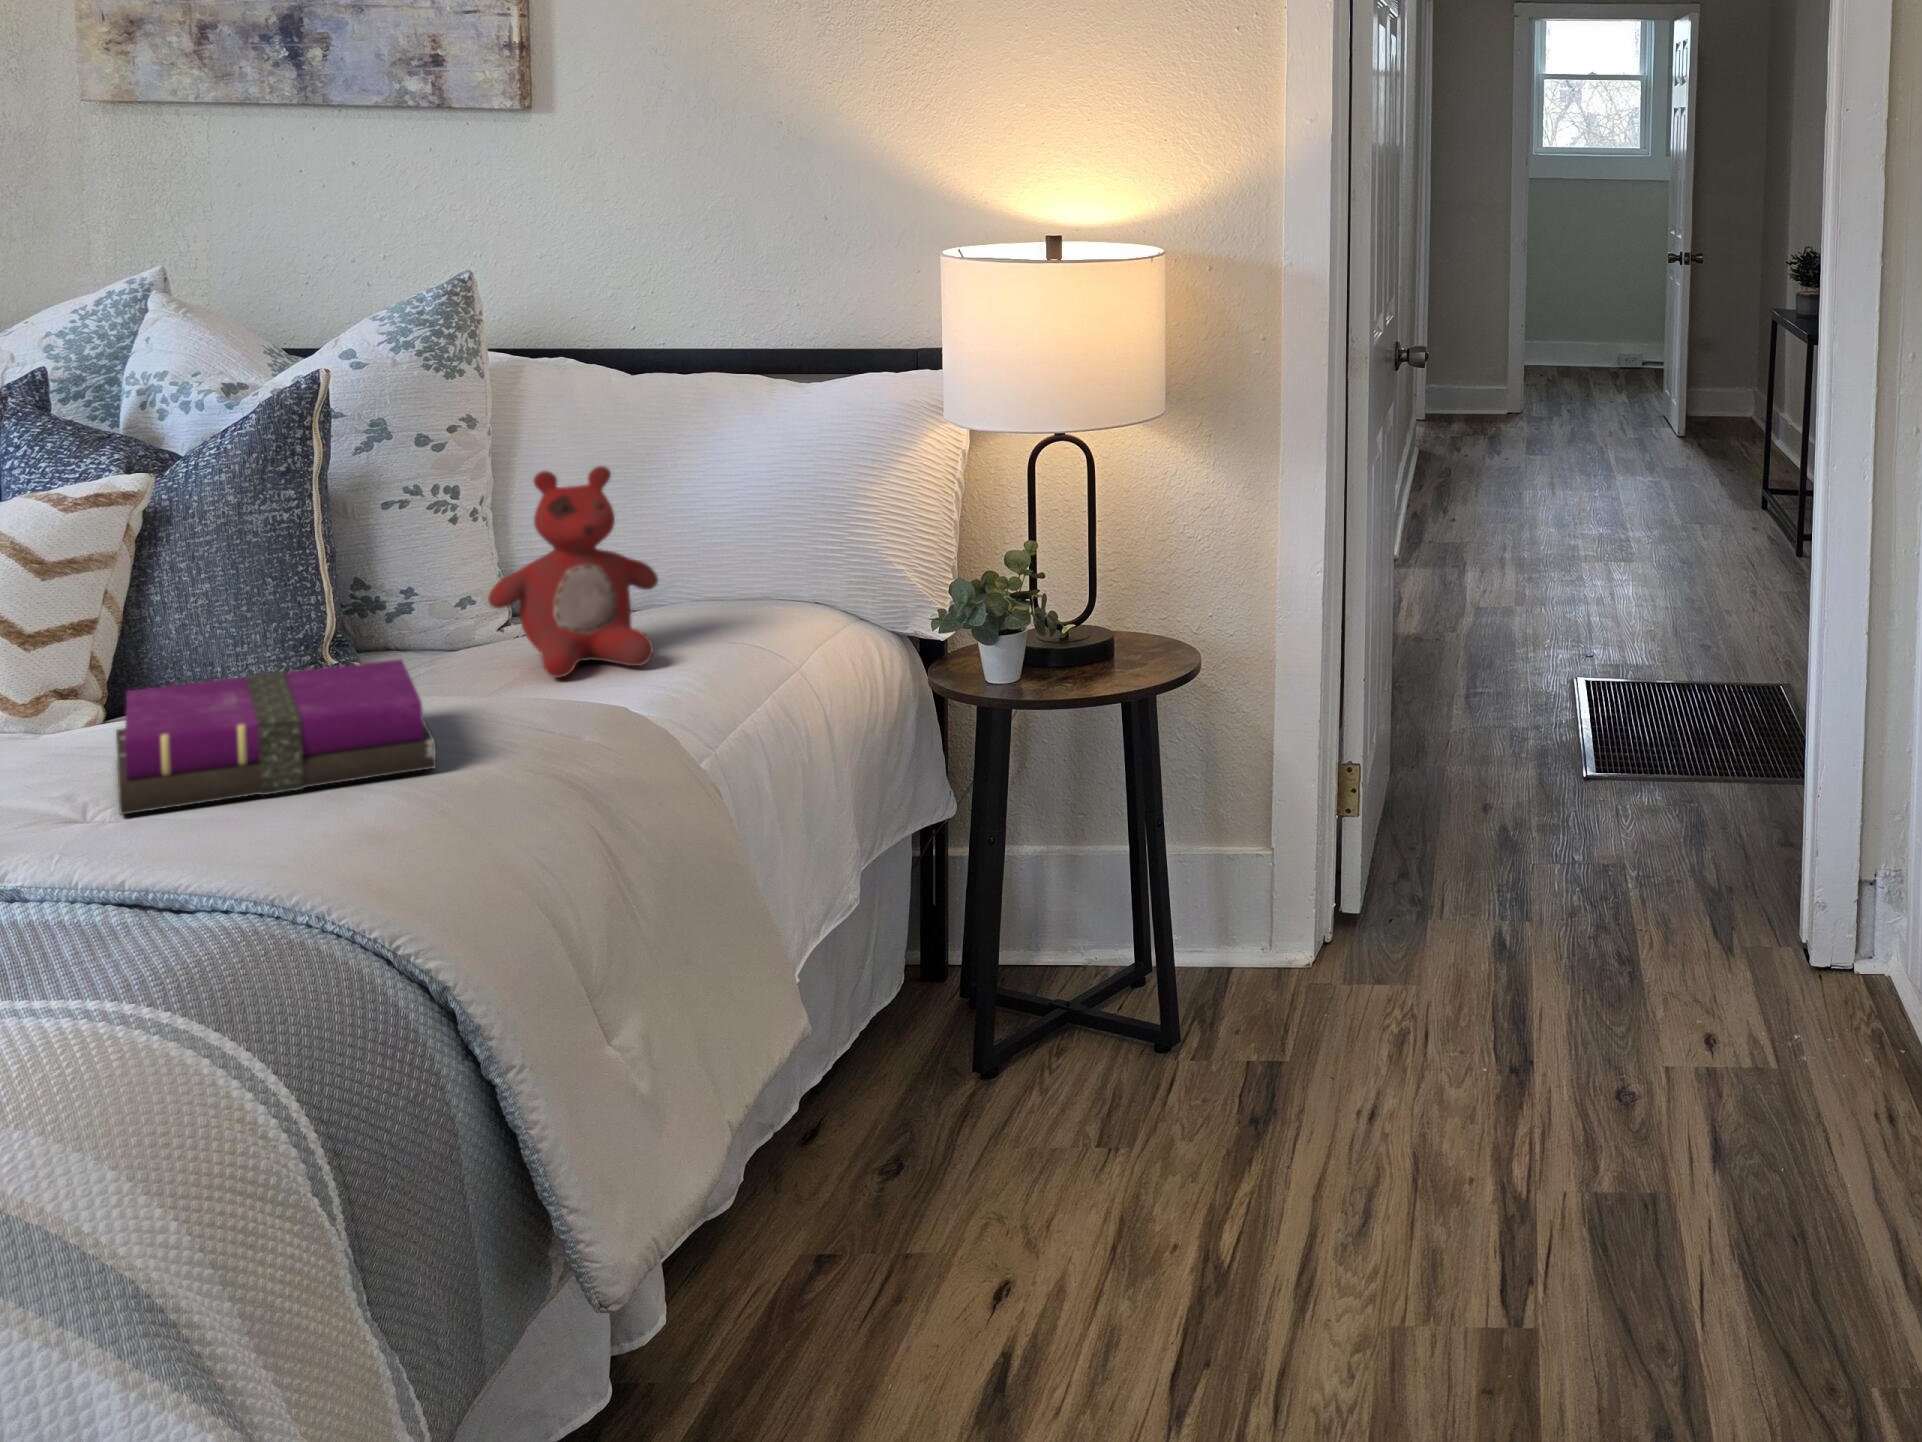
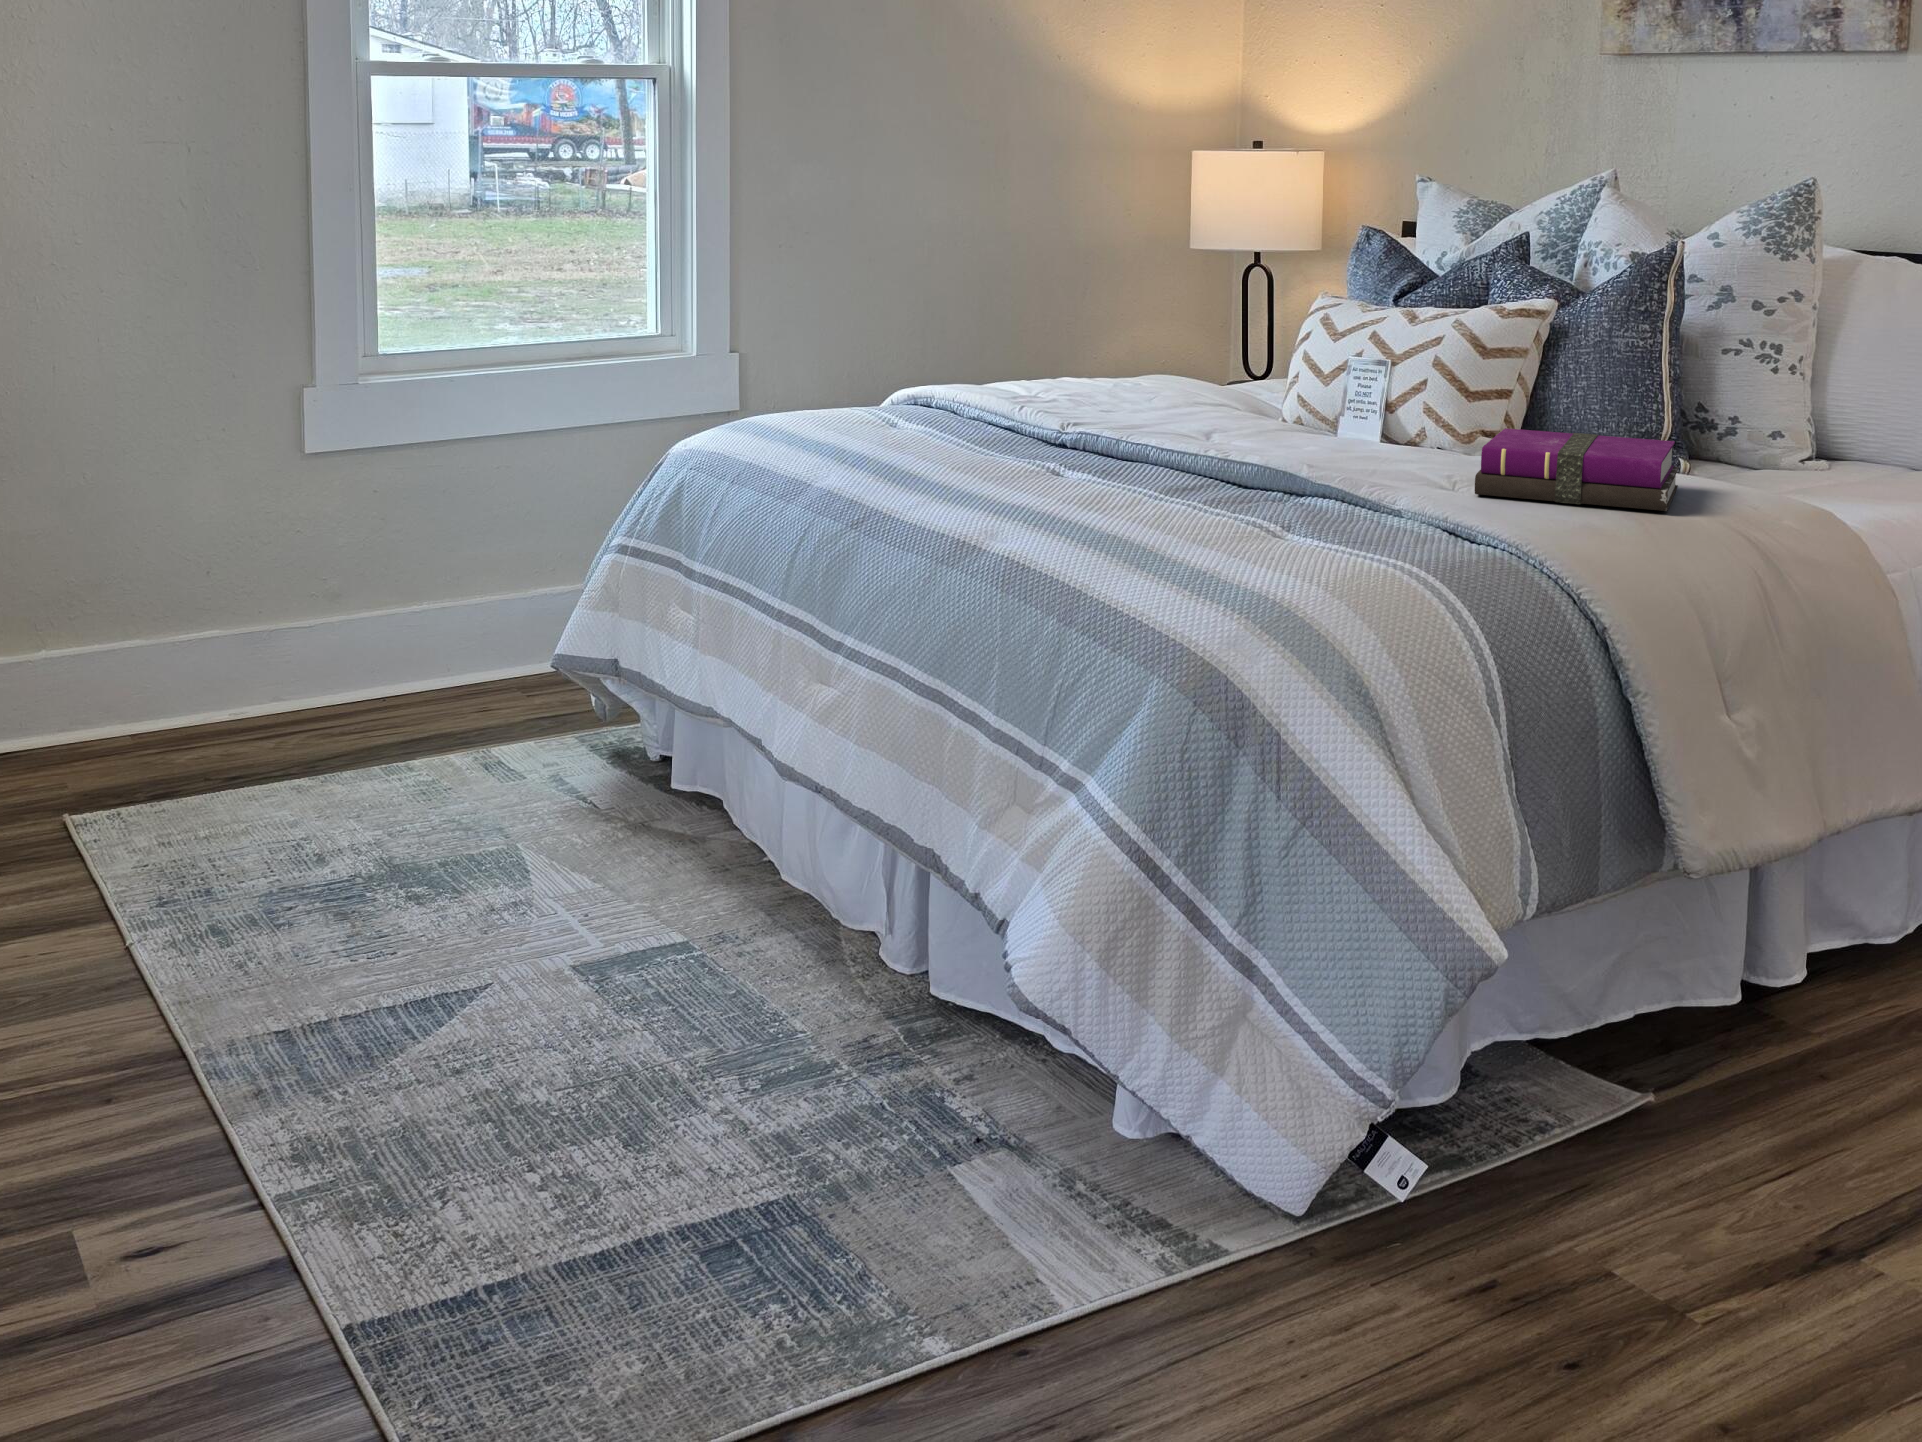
stuffed bear: present [488,466,658,678] -> none [1763,327,1903,491]

